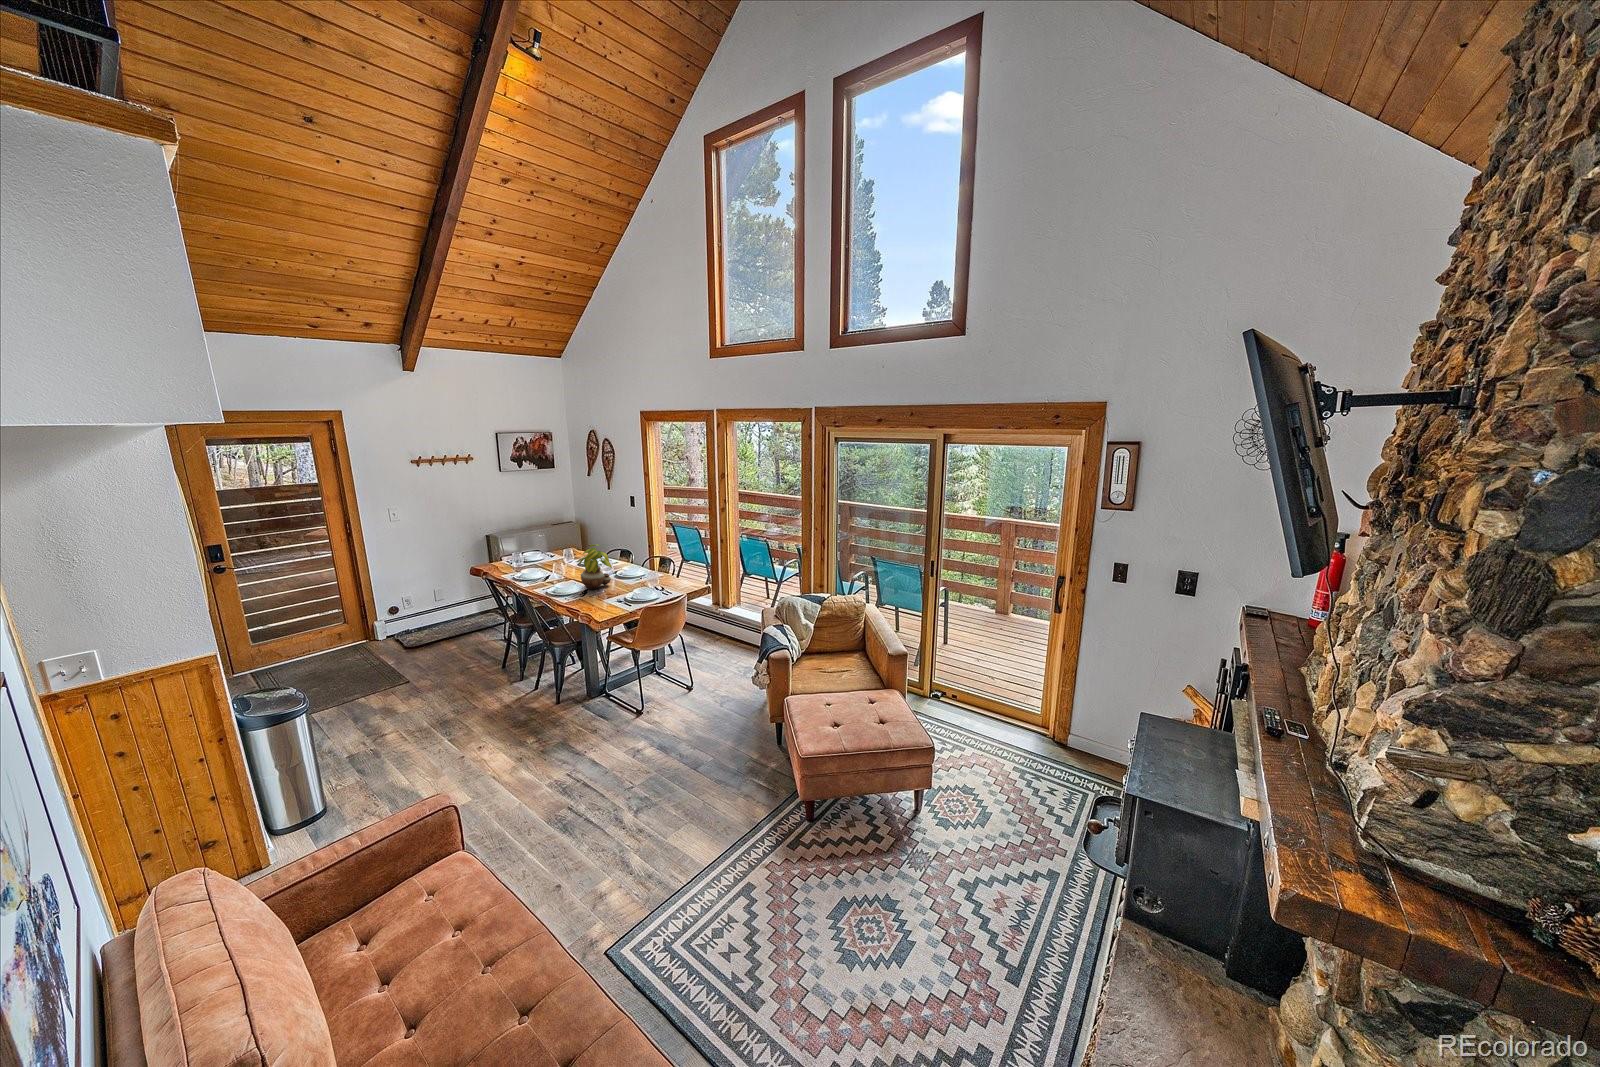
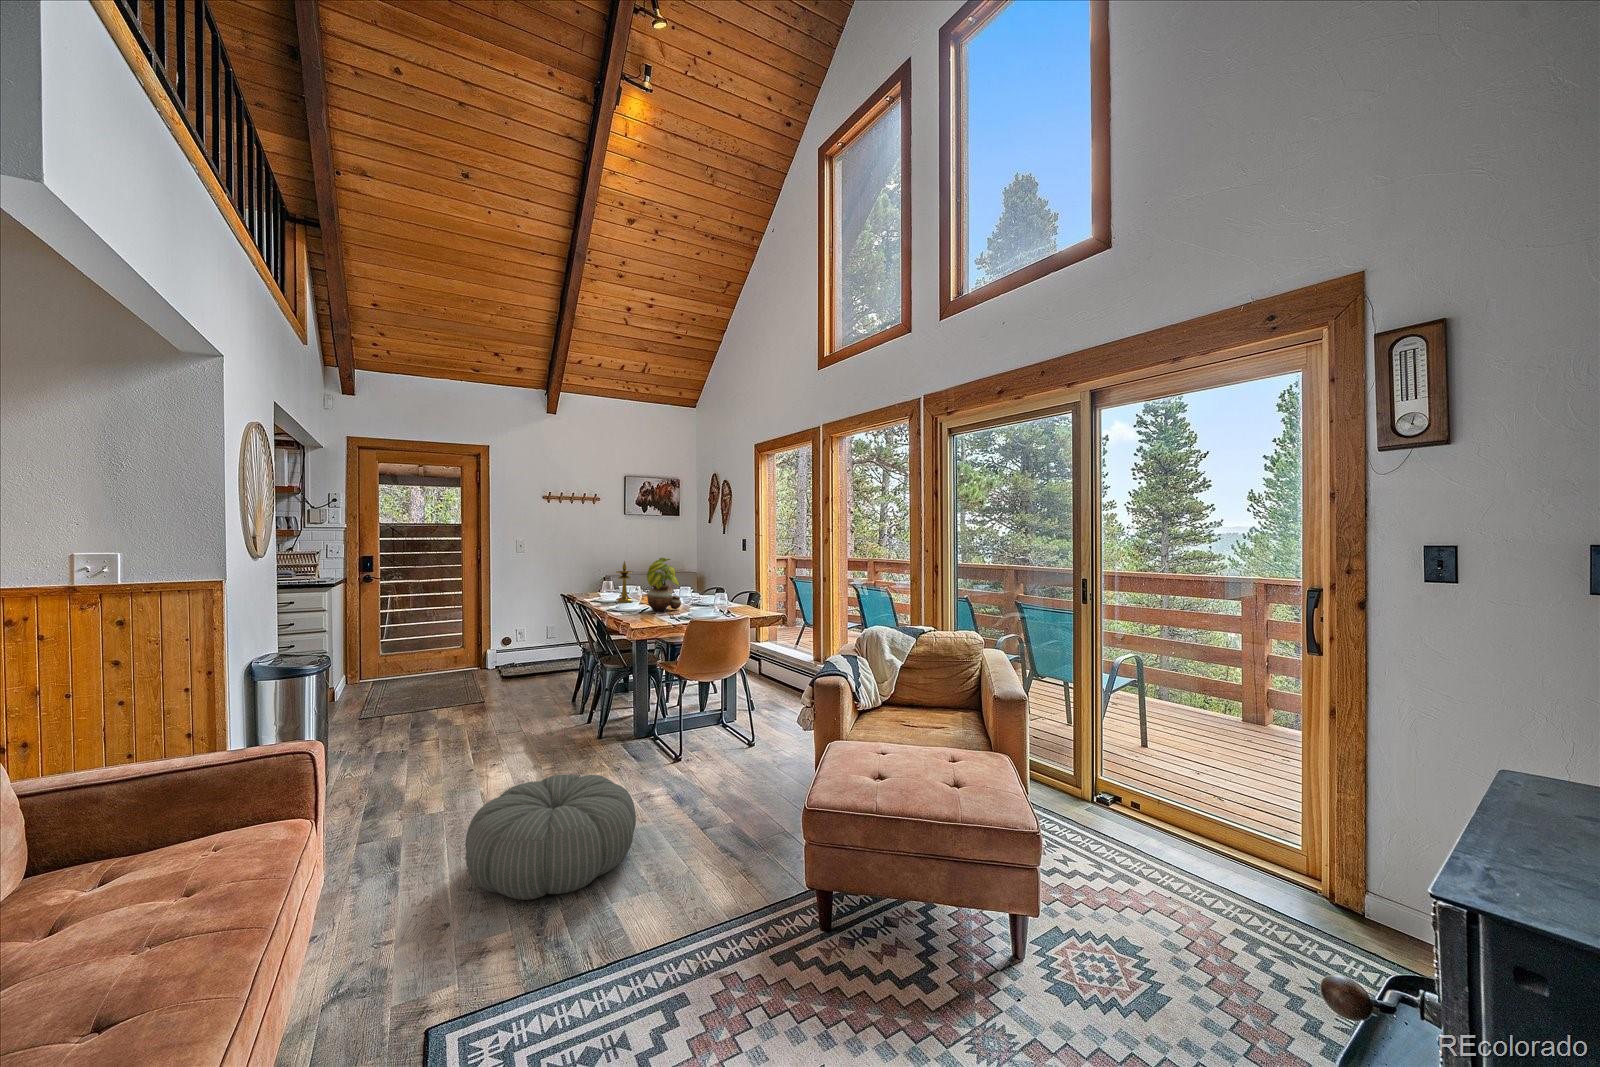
candlestick: none [533,539,553,578] -> present [616,561,633,603]
pouf: none [532,748,658,852] -> present [465,775,636,900]

